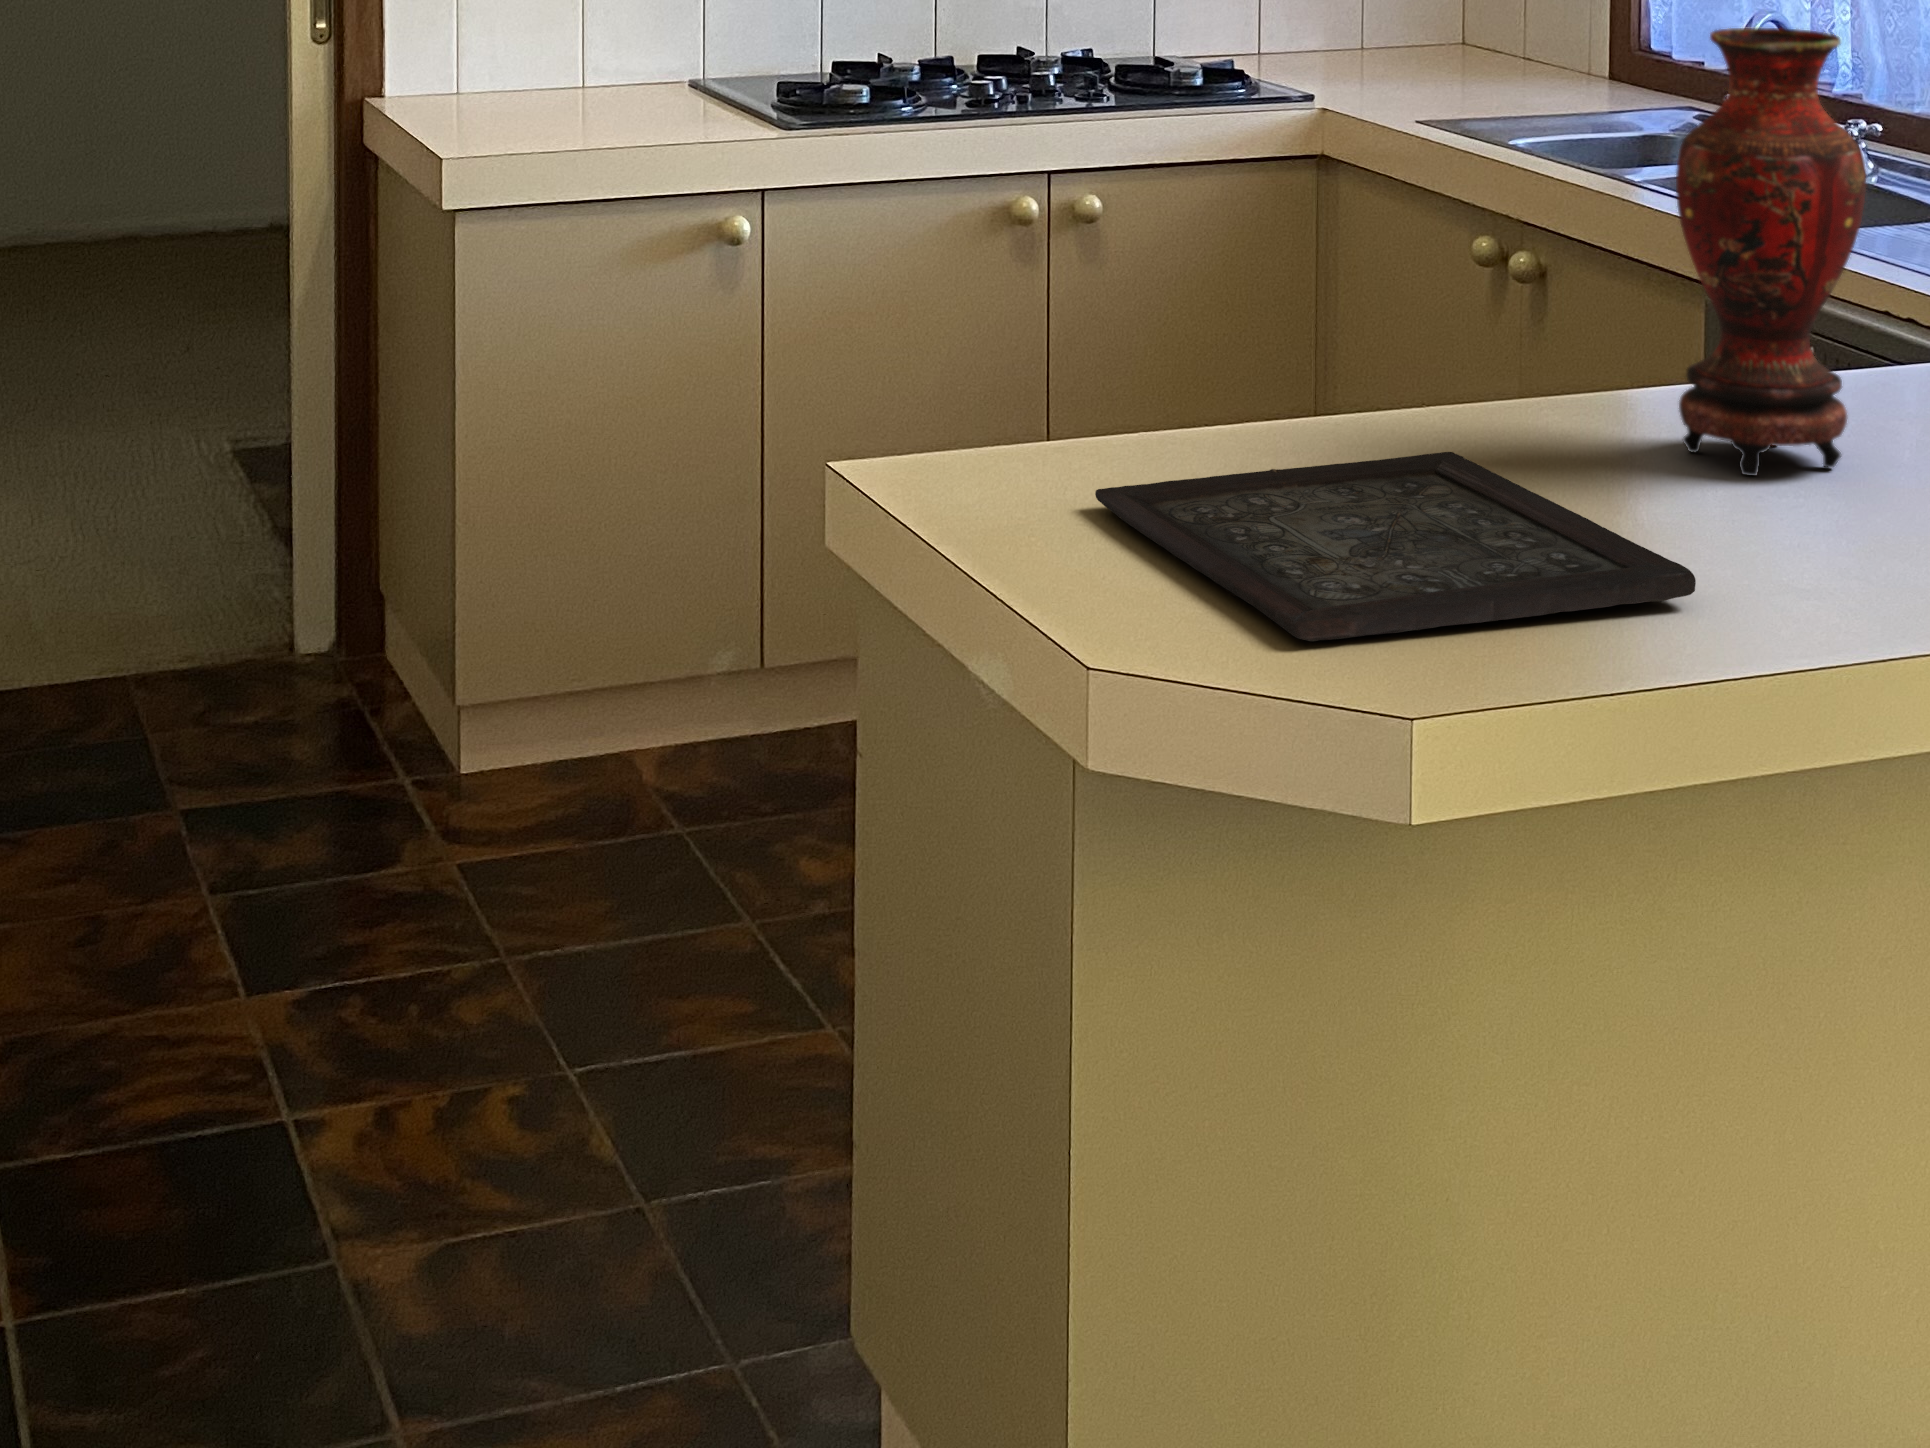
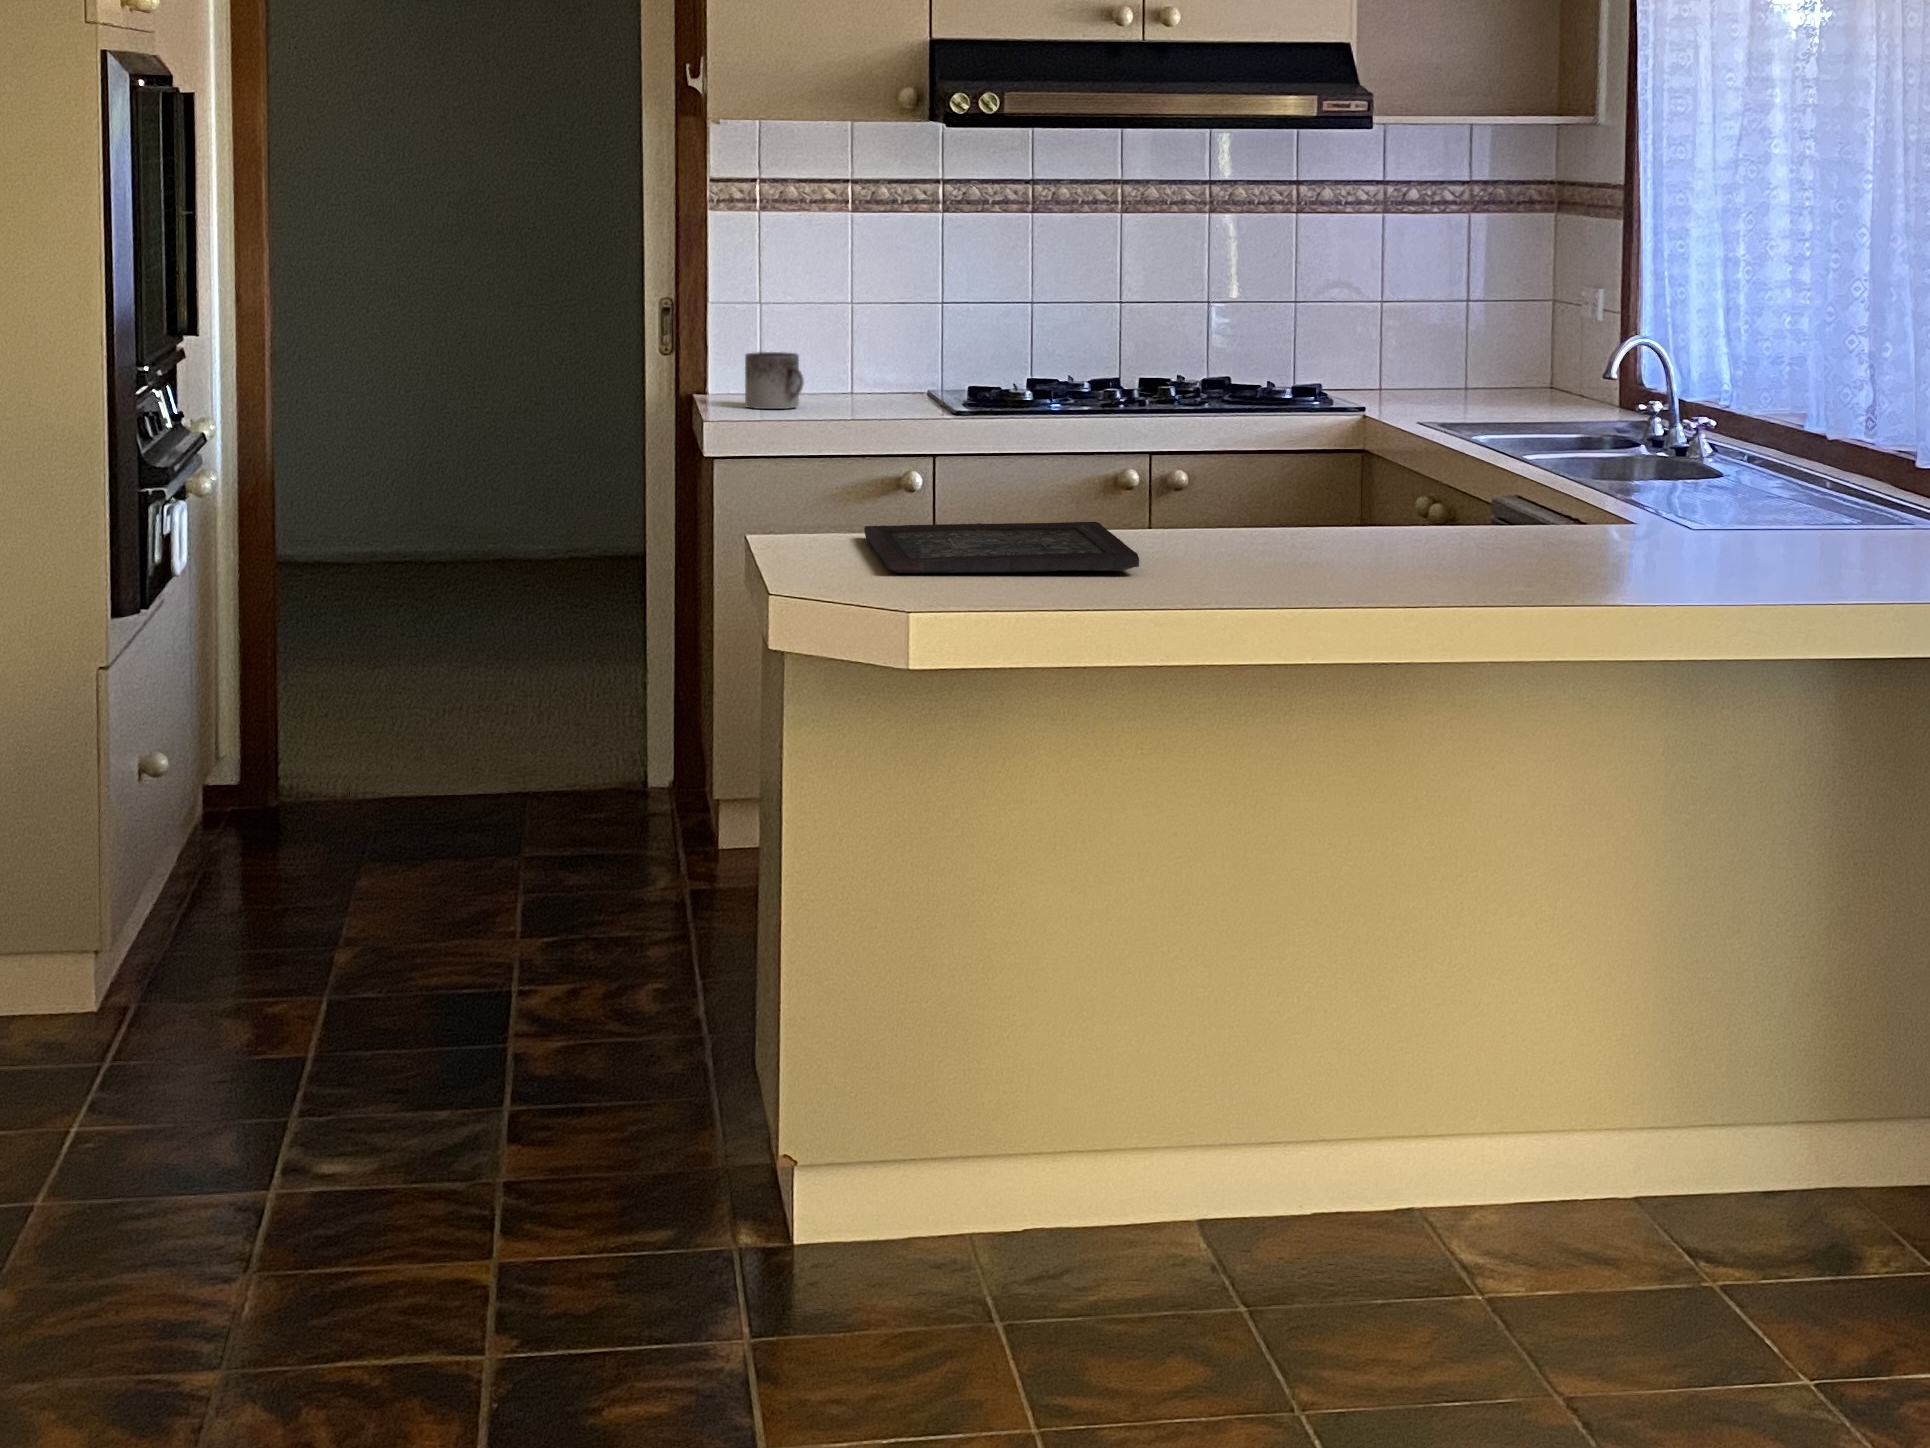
vase: present [1676,28,1866,476] -> none [1253,275,1365,545]
mug: none [491,50,582,135] -> present [745,352,804,409]

